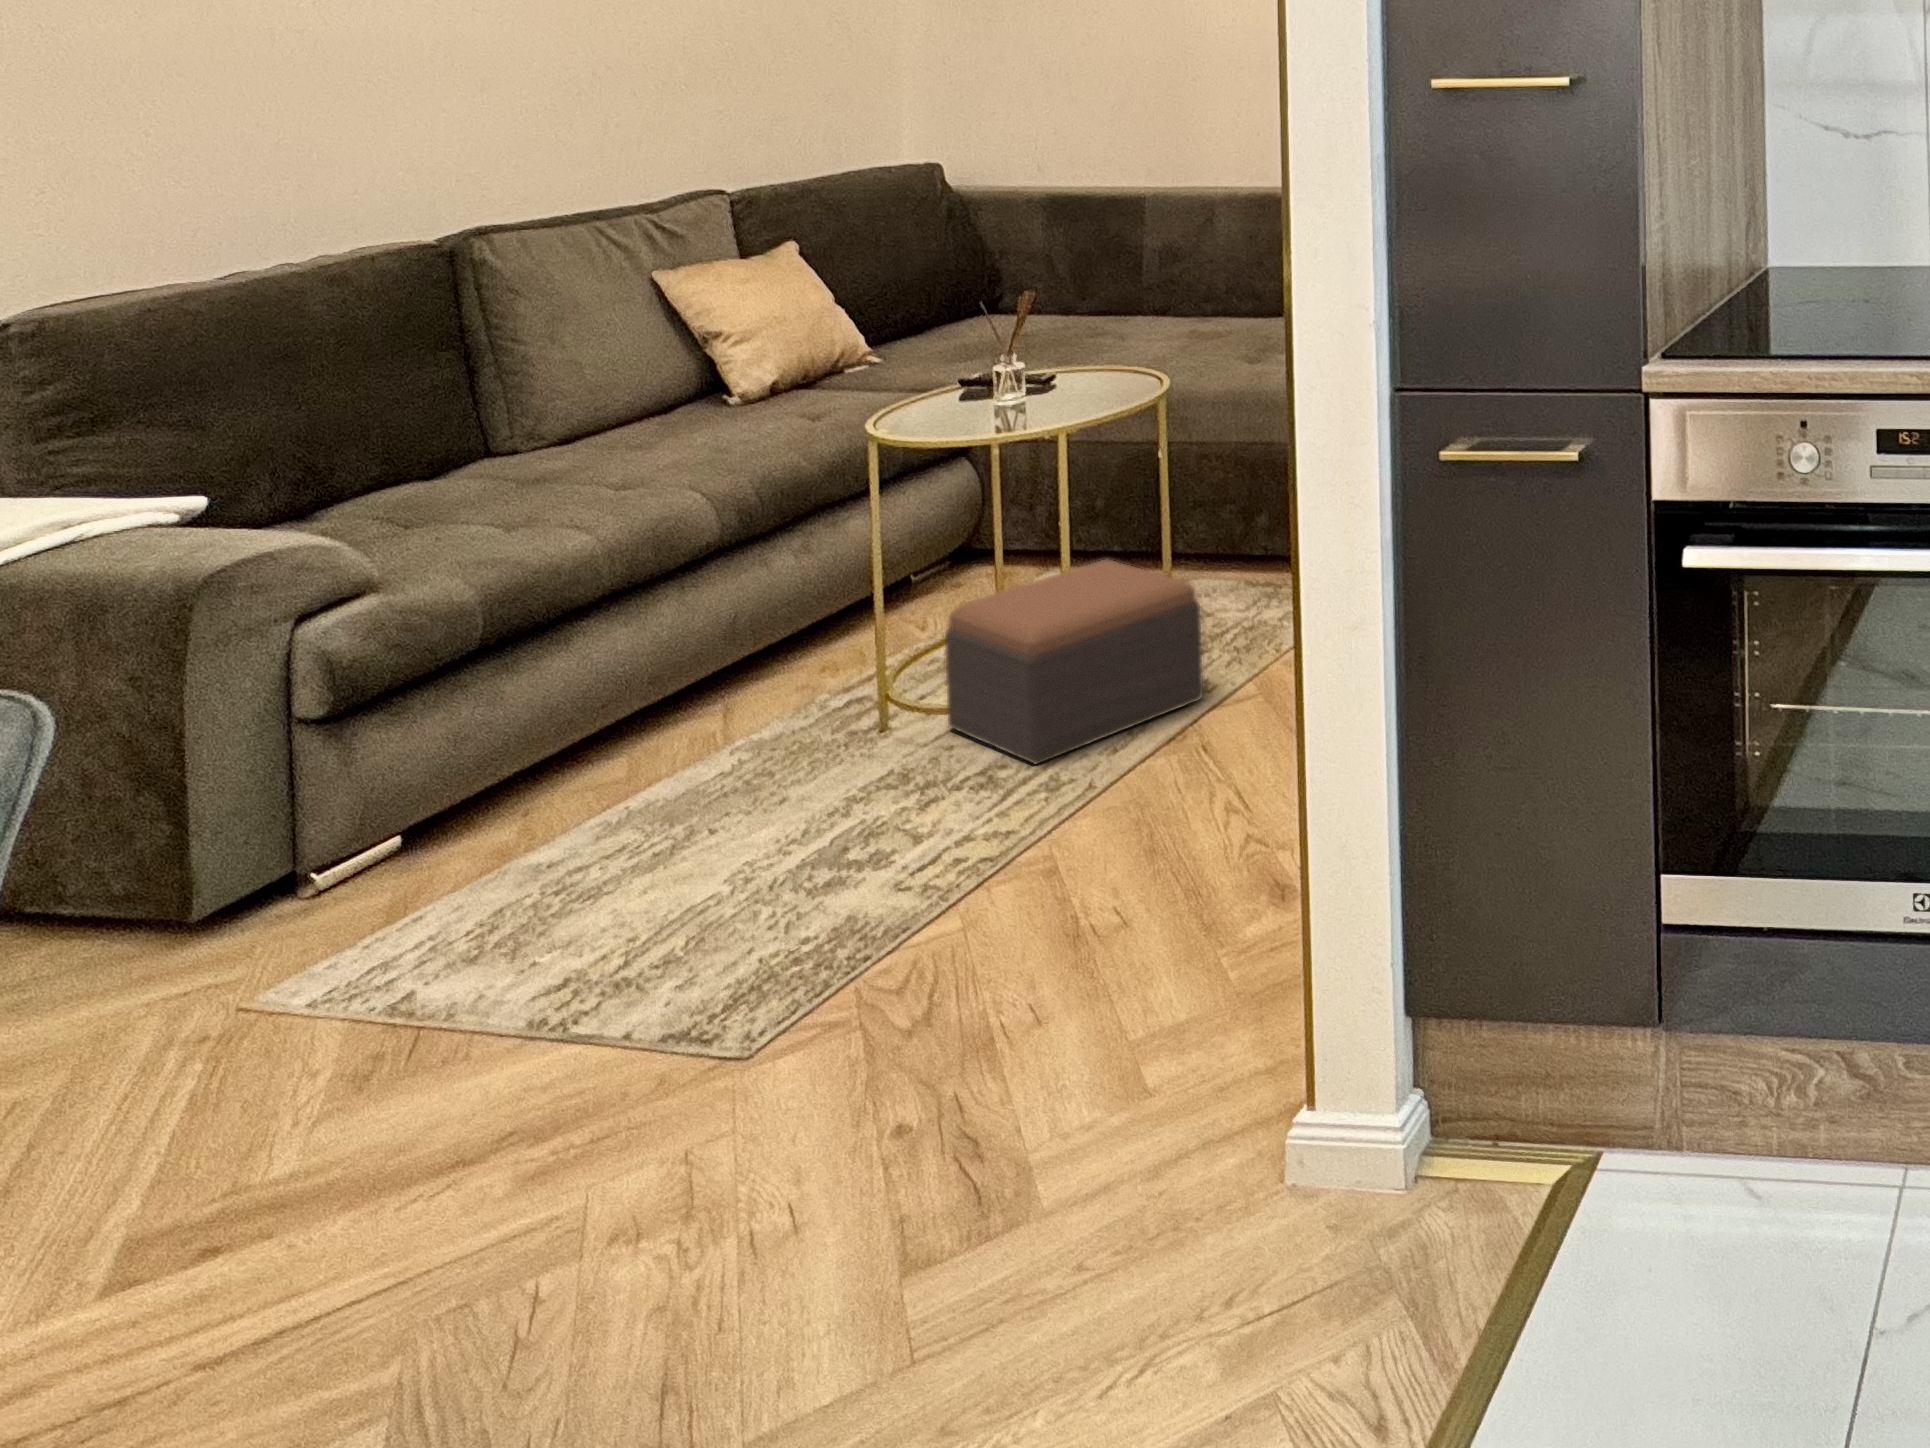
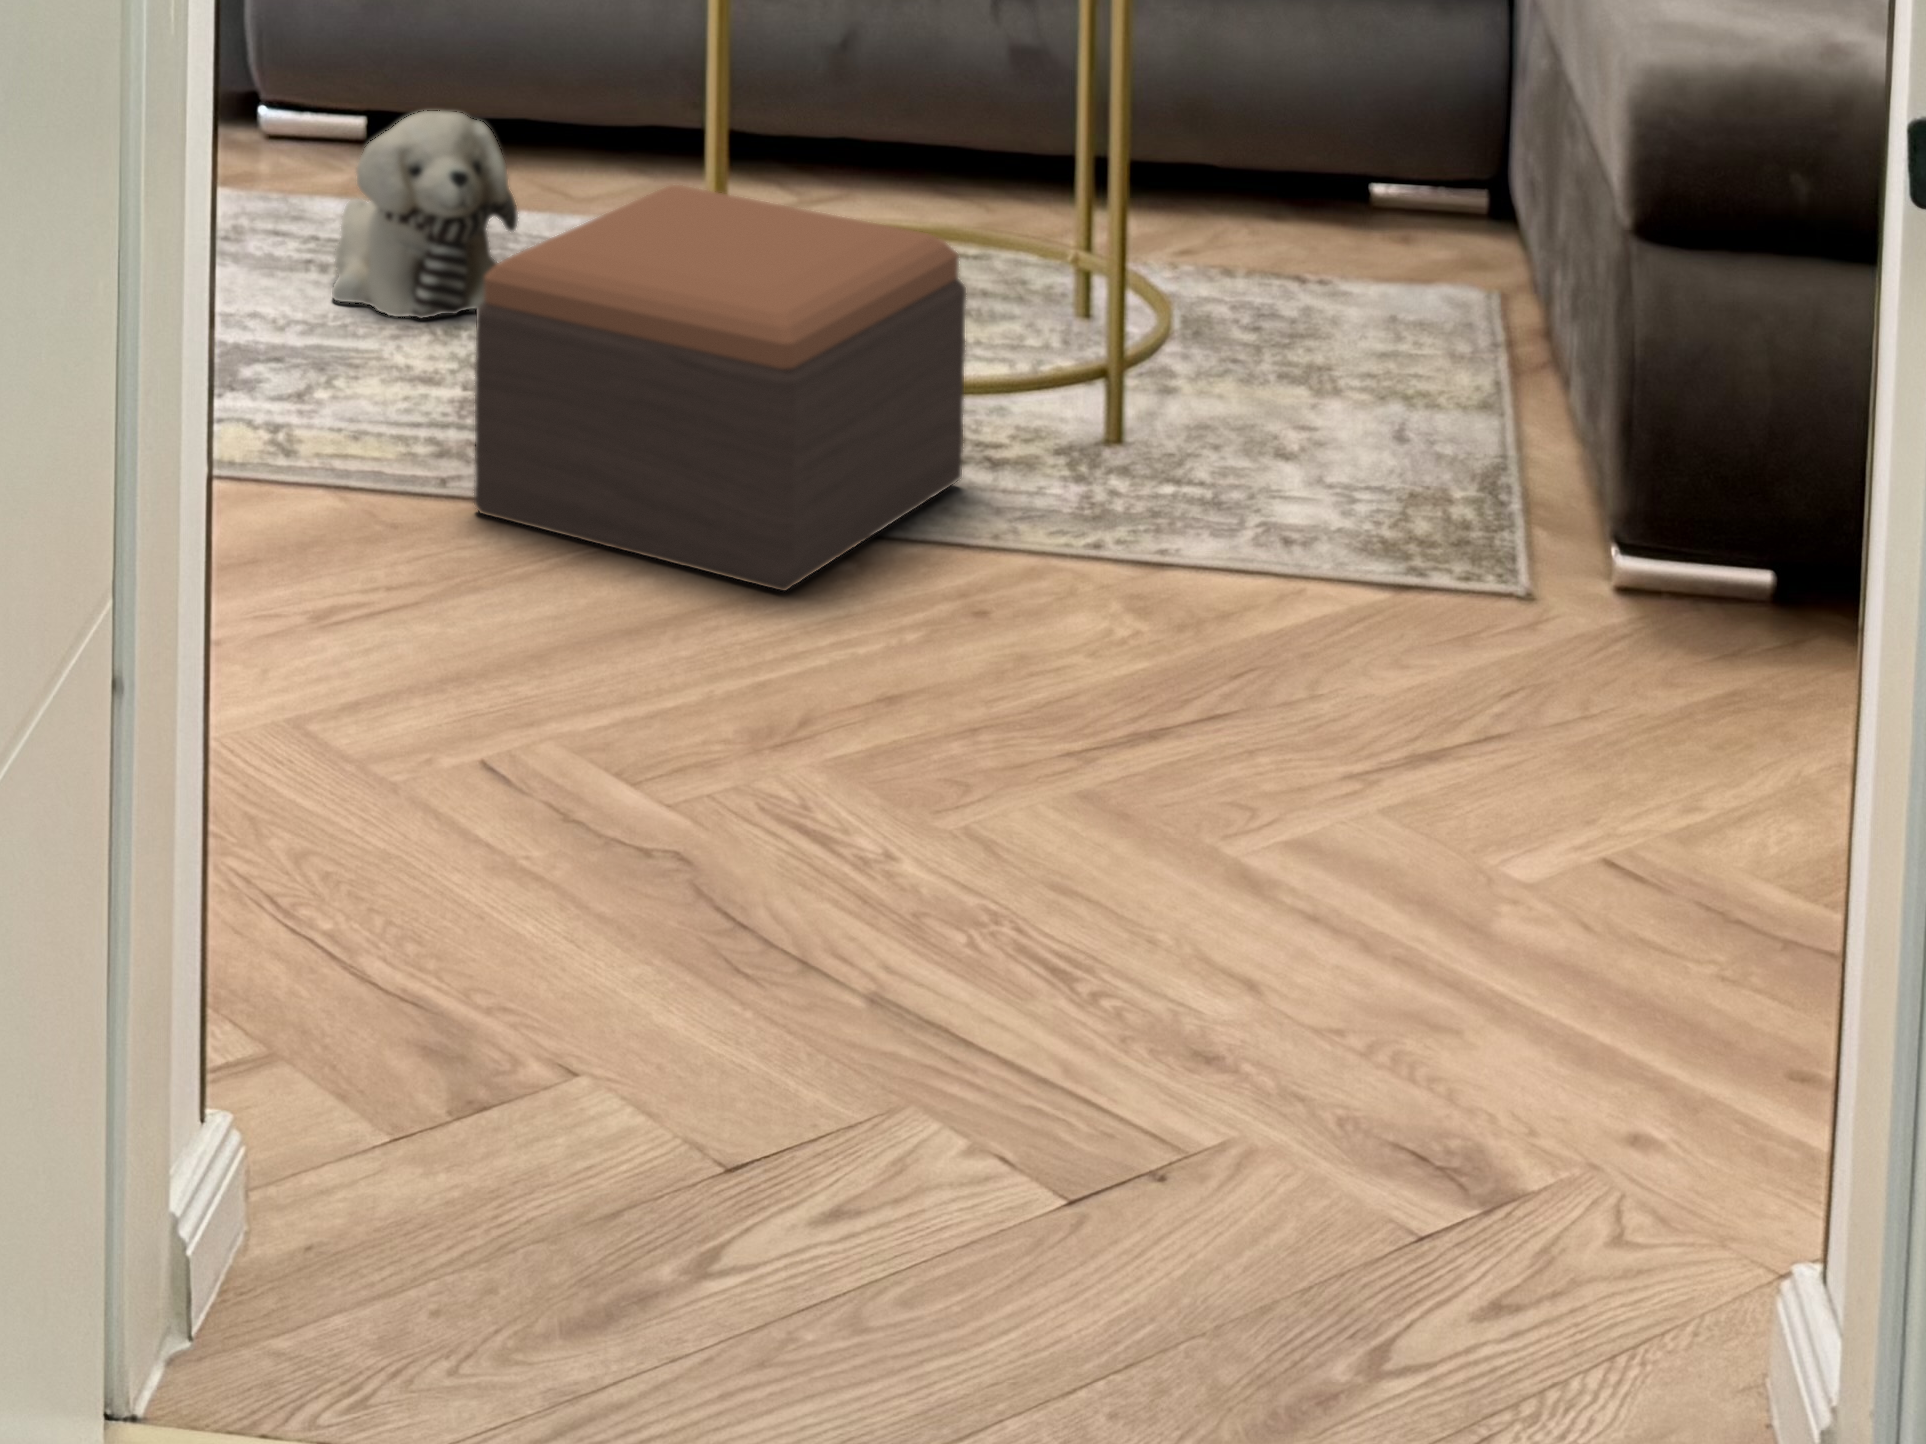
plush toy: none [519,675,731,821] -> present [332,111,518,318]

